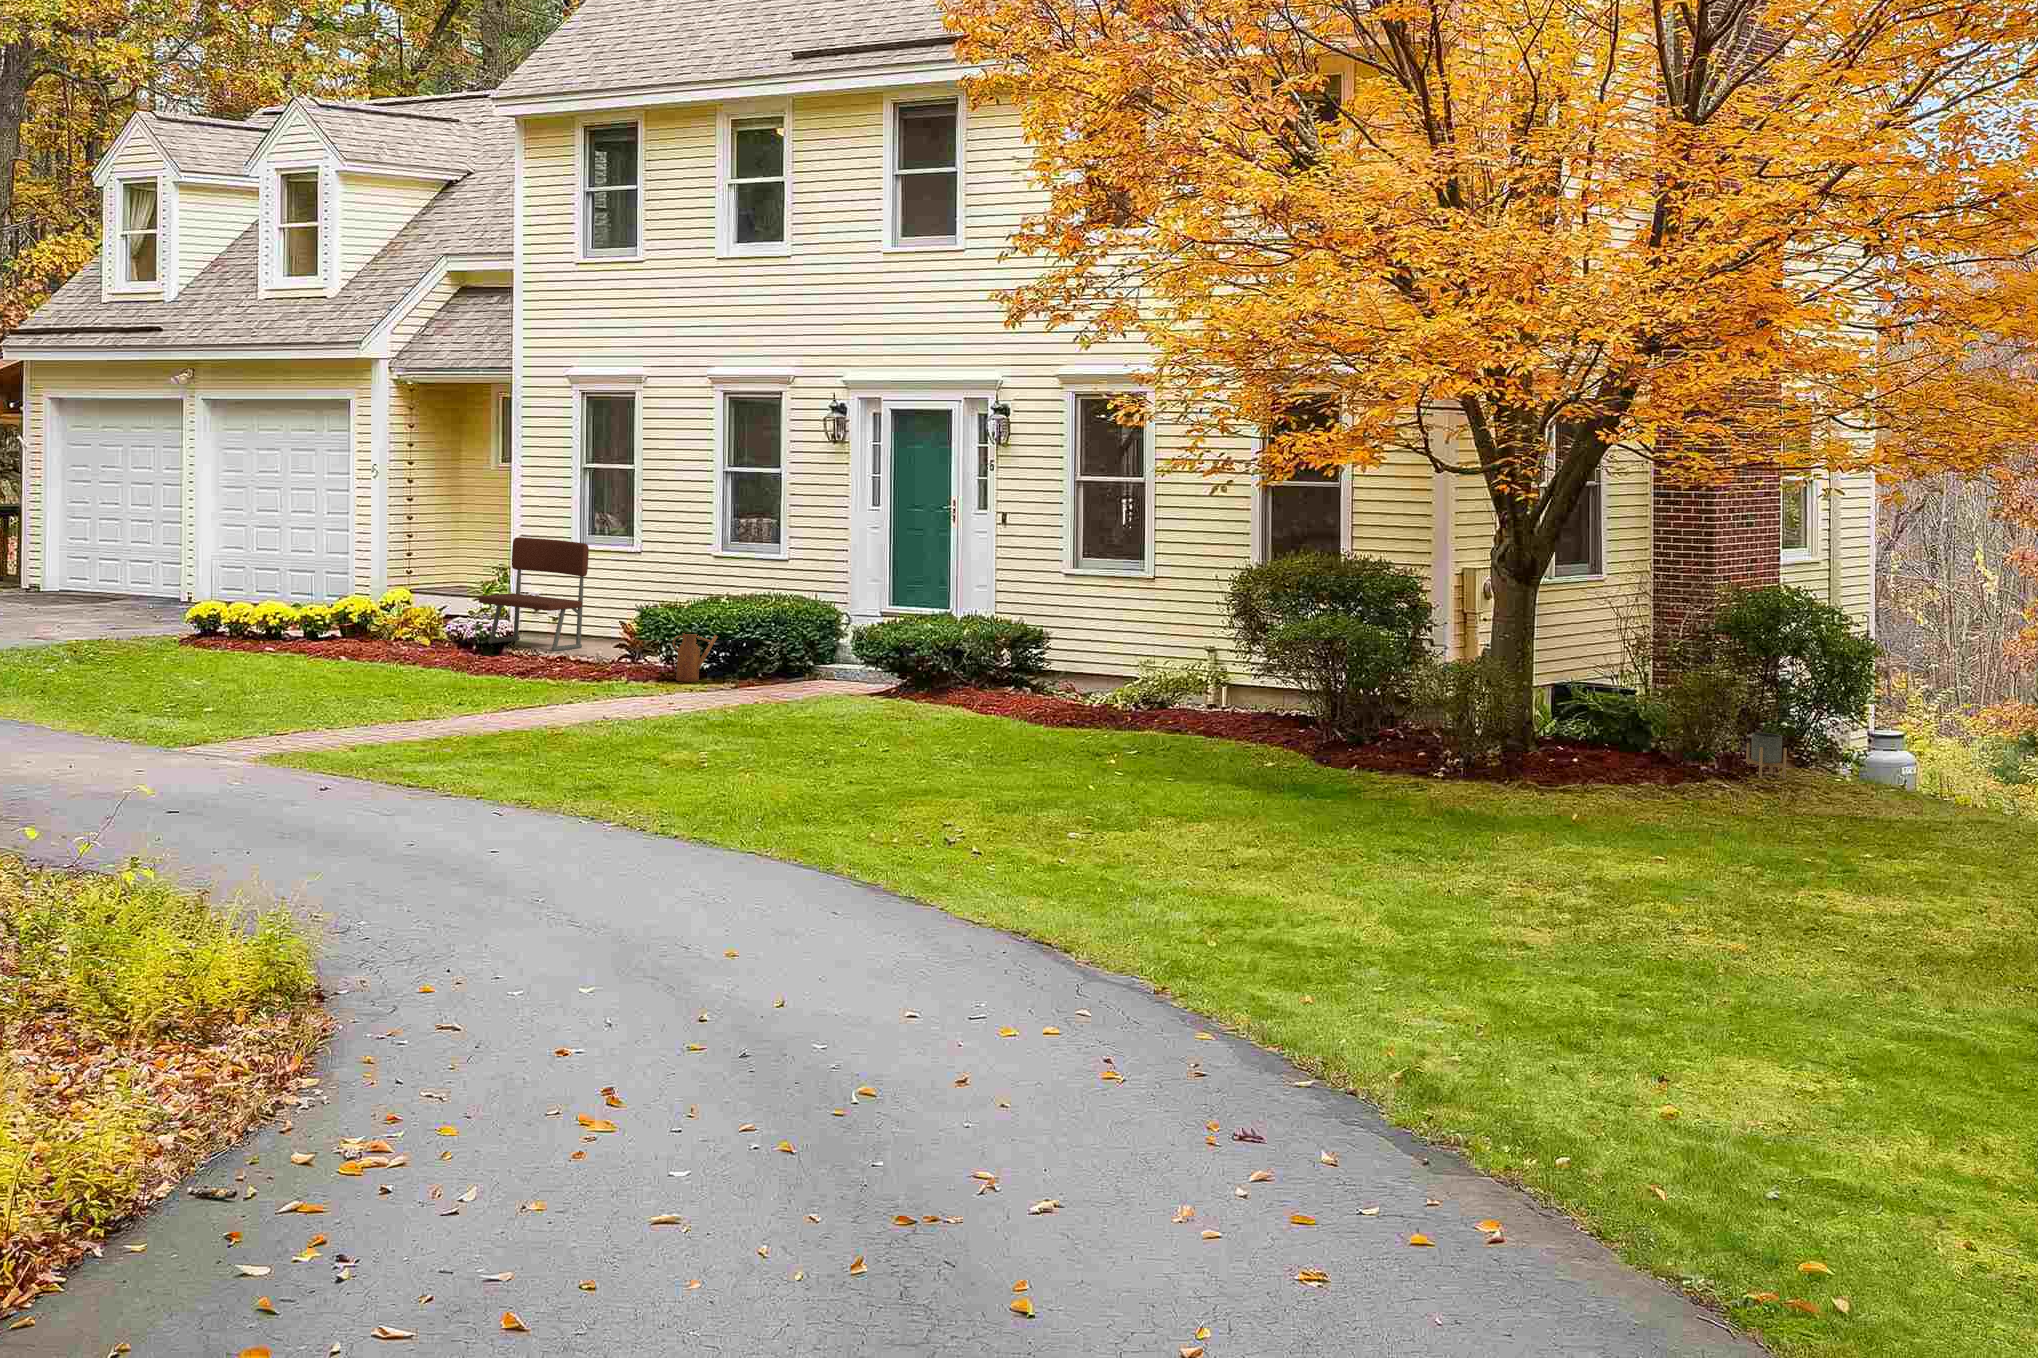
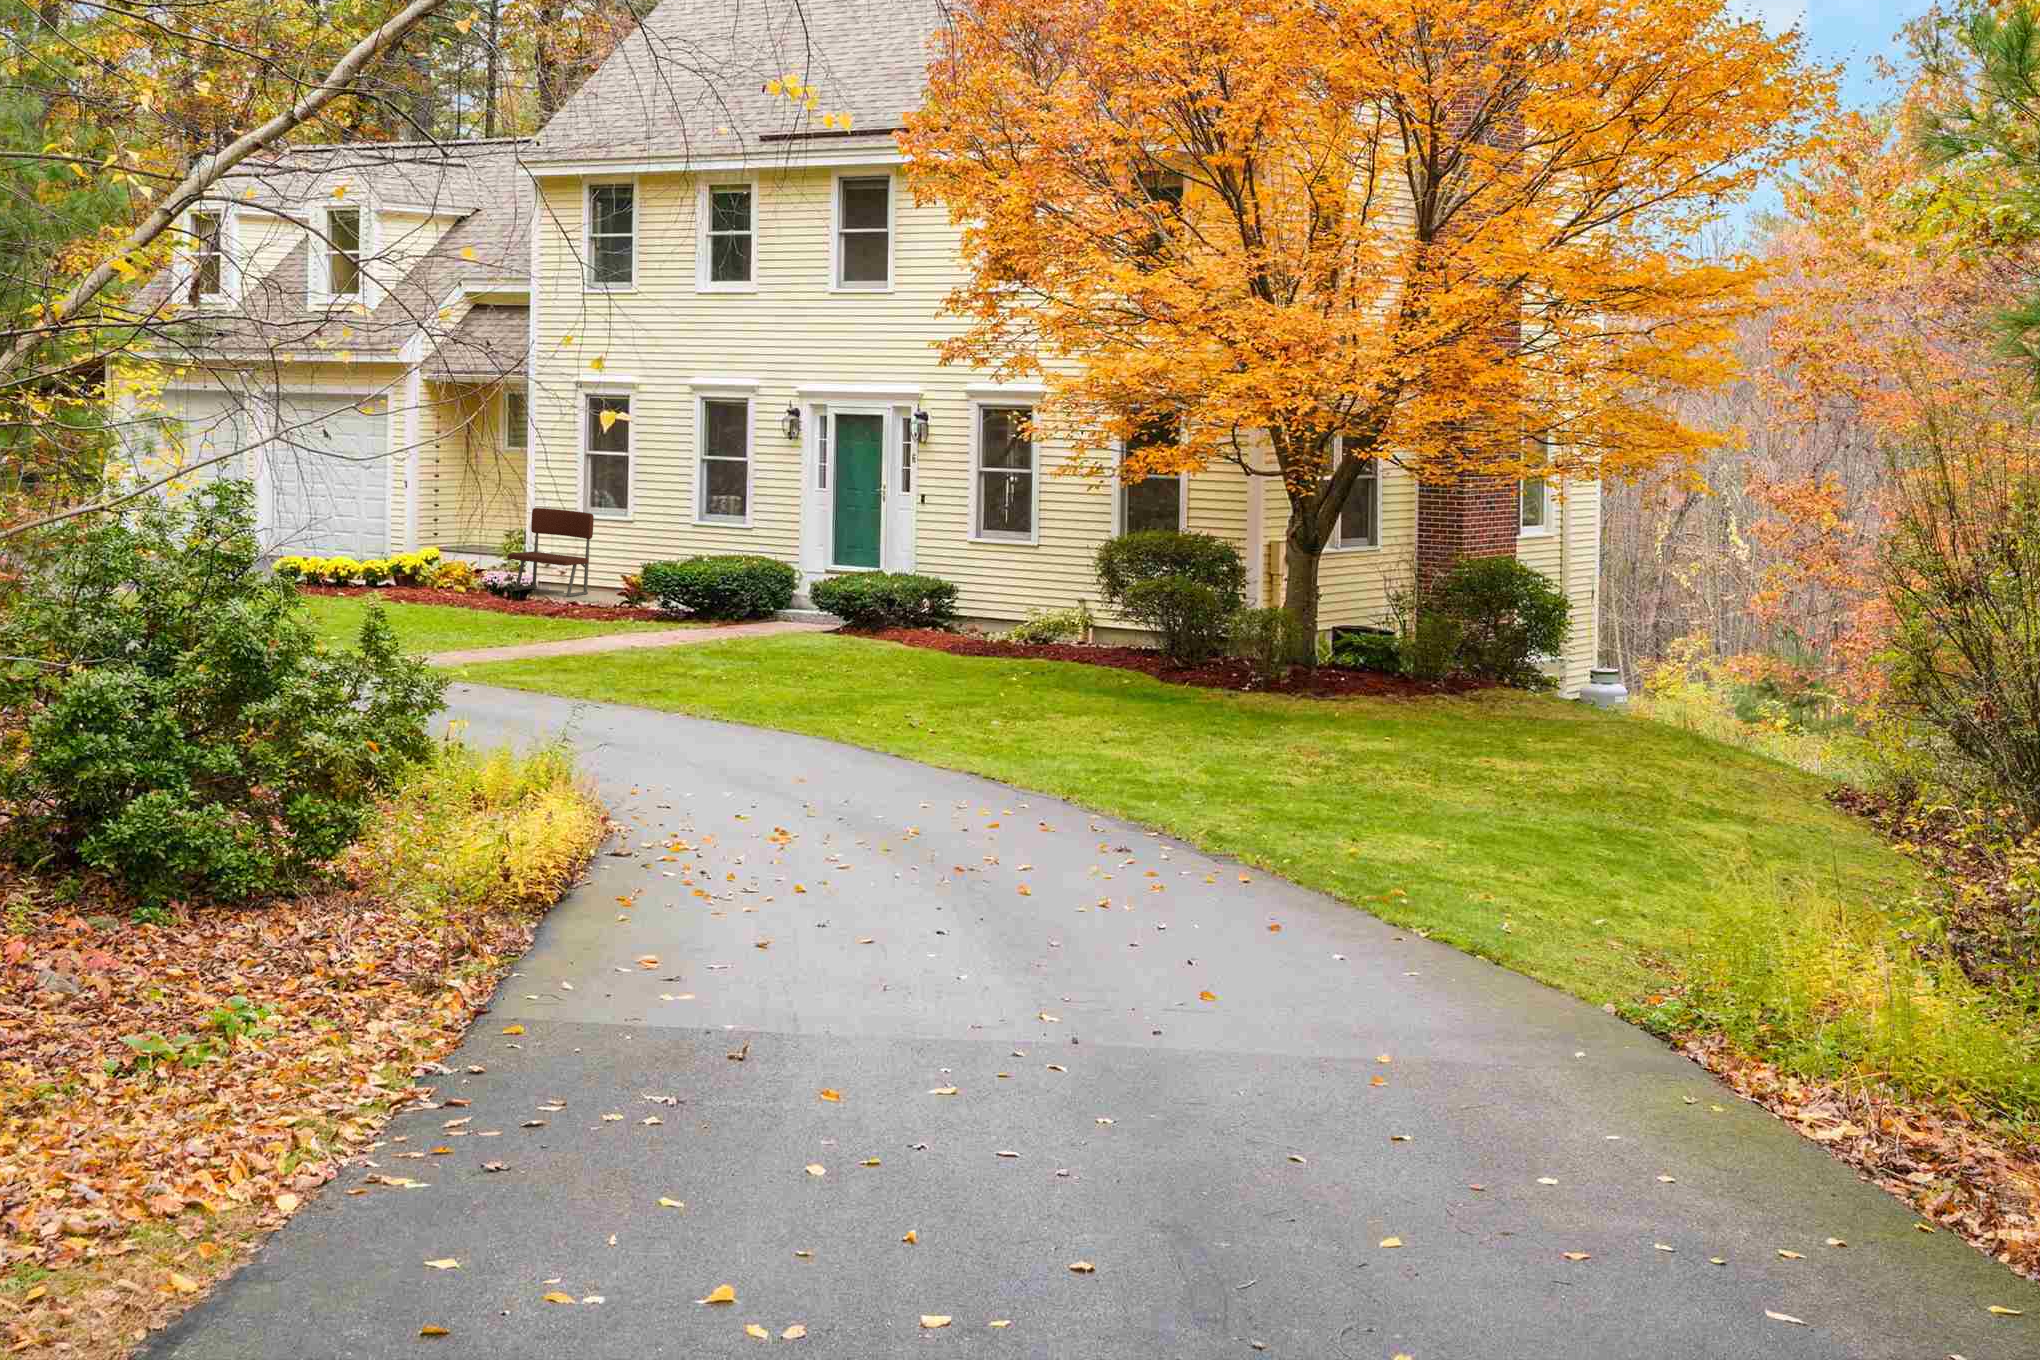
watering can: present [673,633,718,682] -> none [670,584,706,621]
planter: present [1746,733,1787,779] -> none [1471,663,1500,696]

